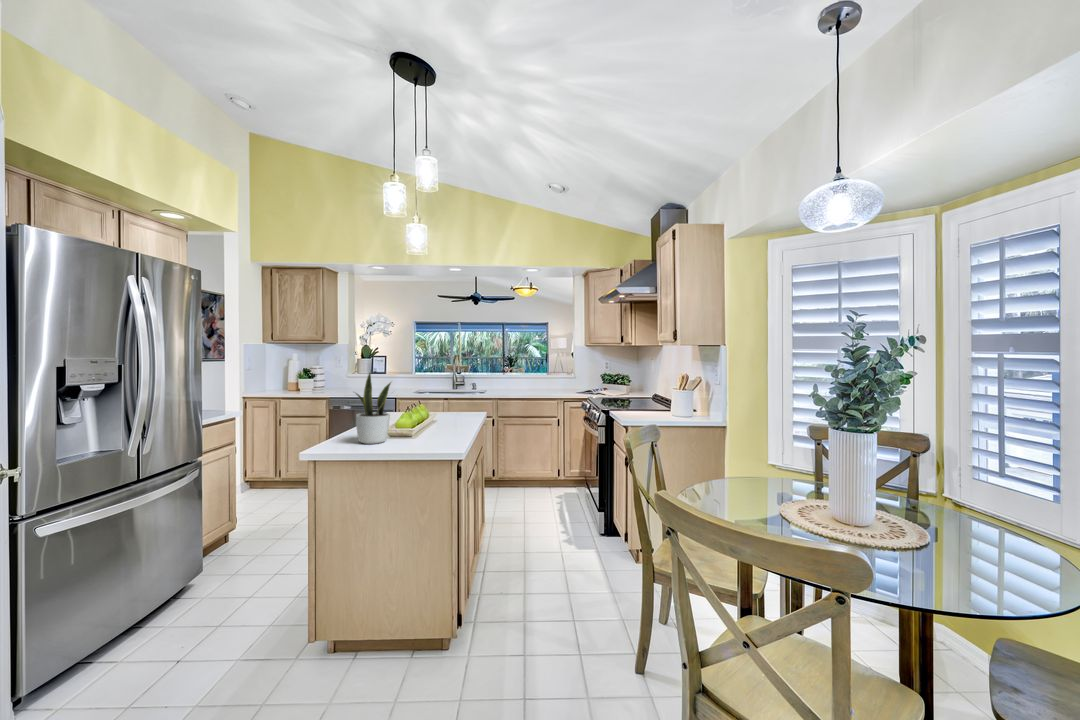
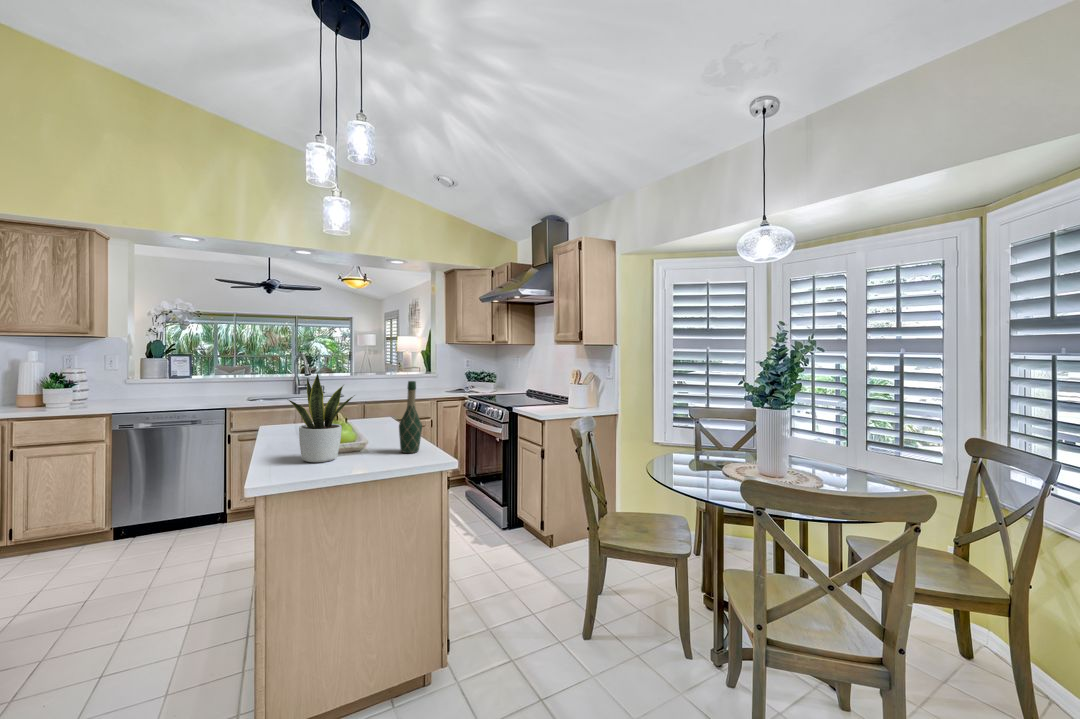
wine bottle: none [435,379,456,444] -> present [399,381,422,453]

